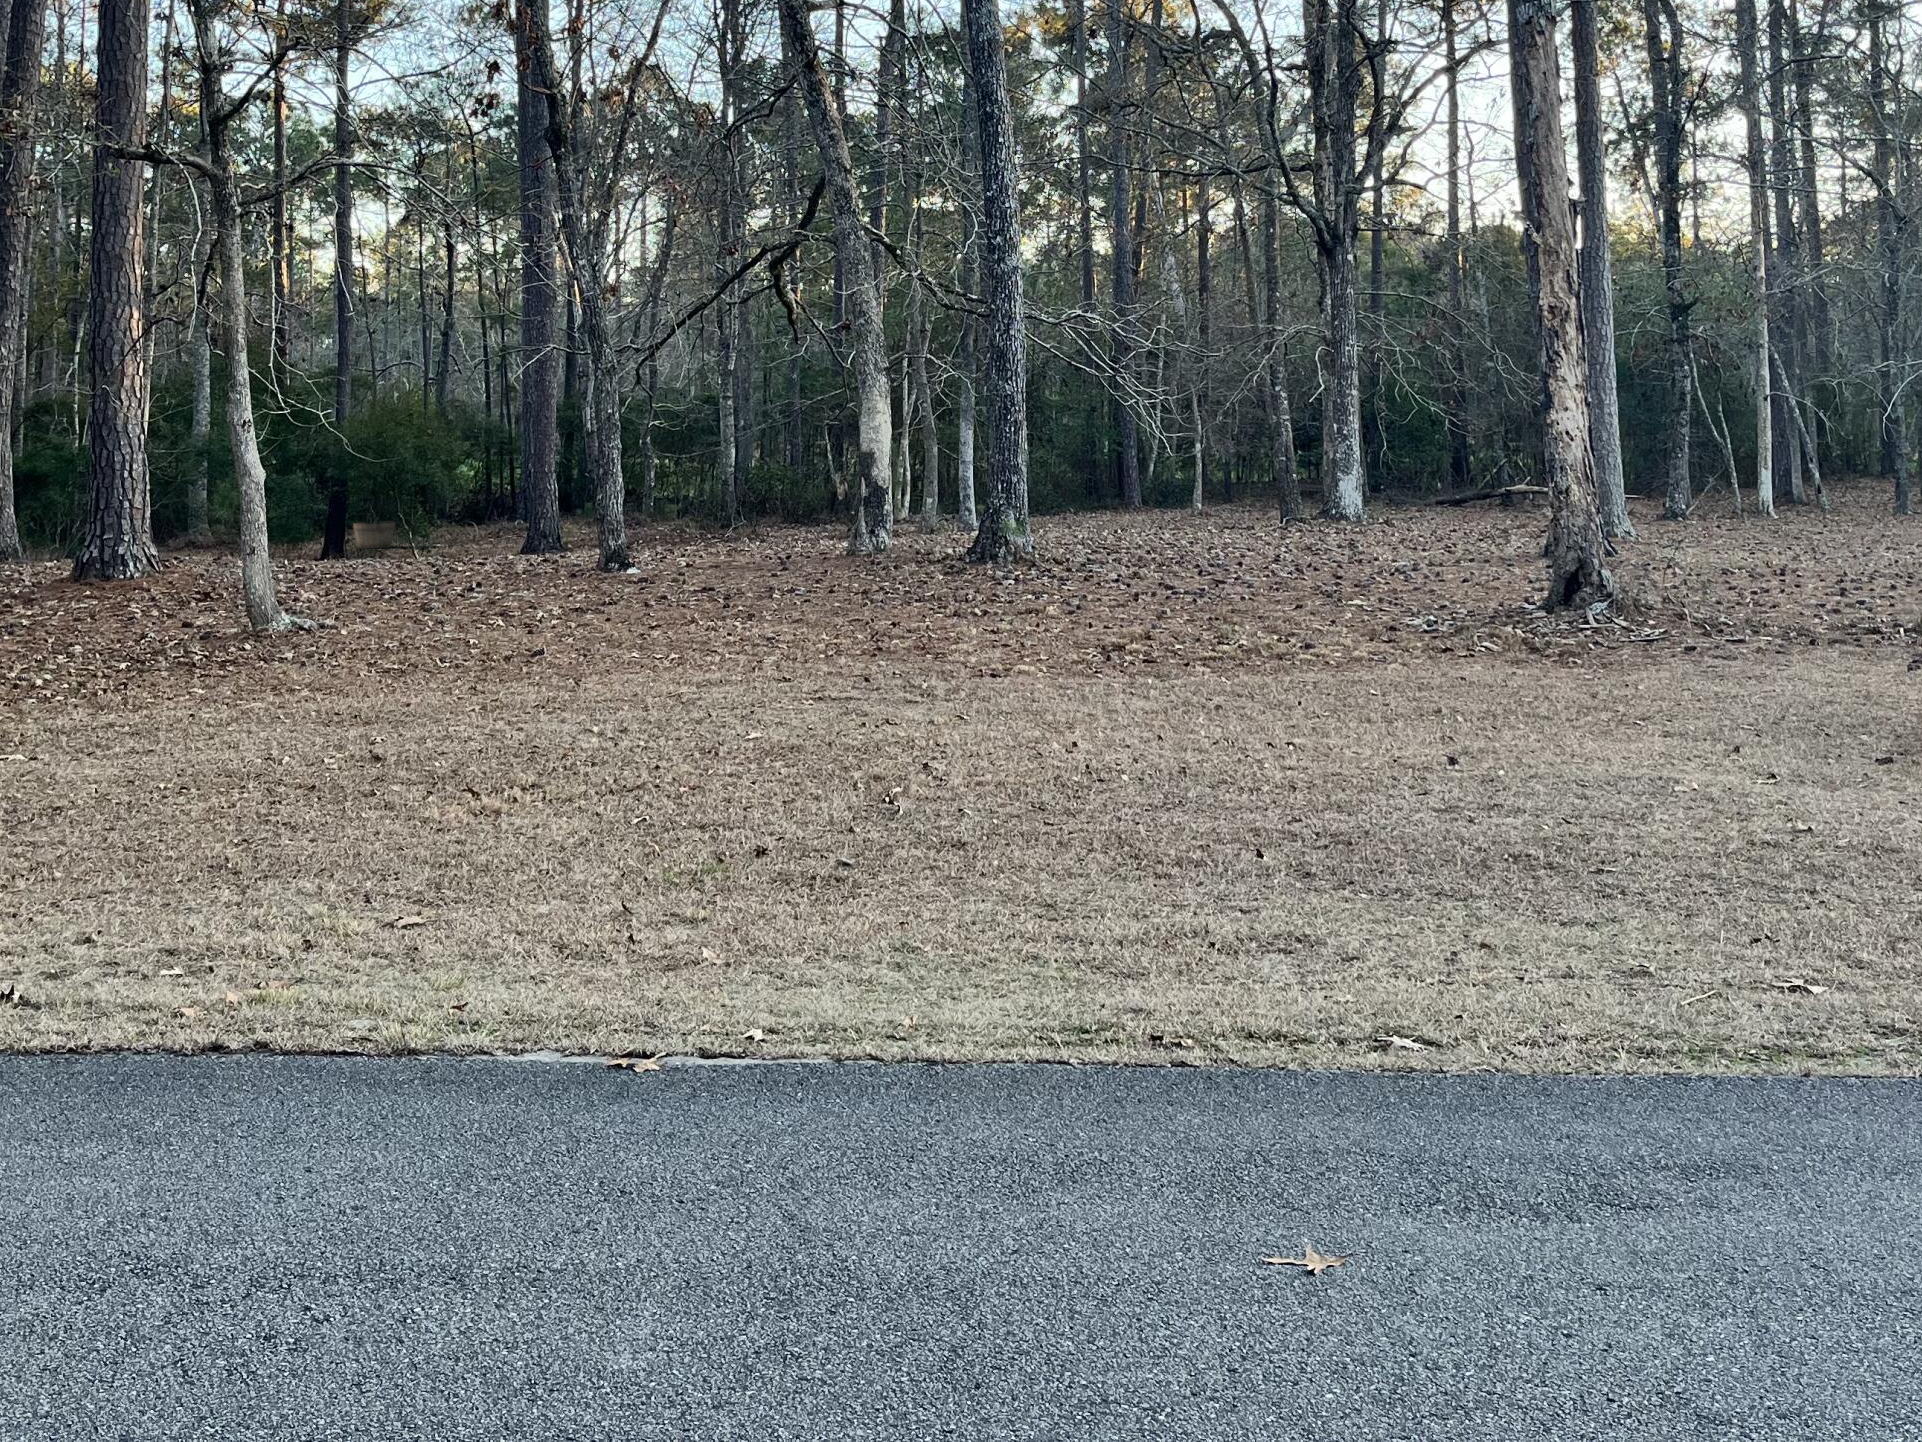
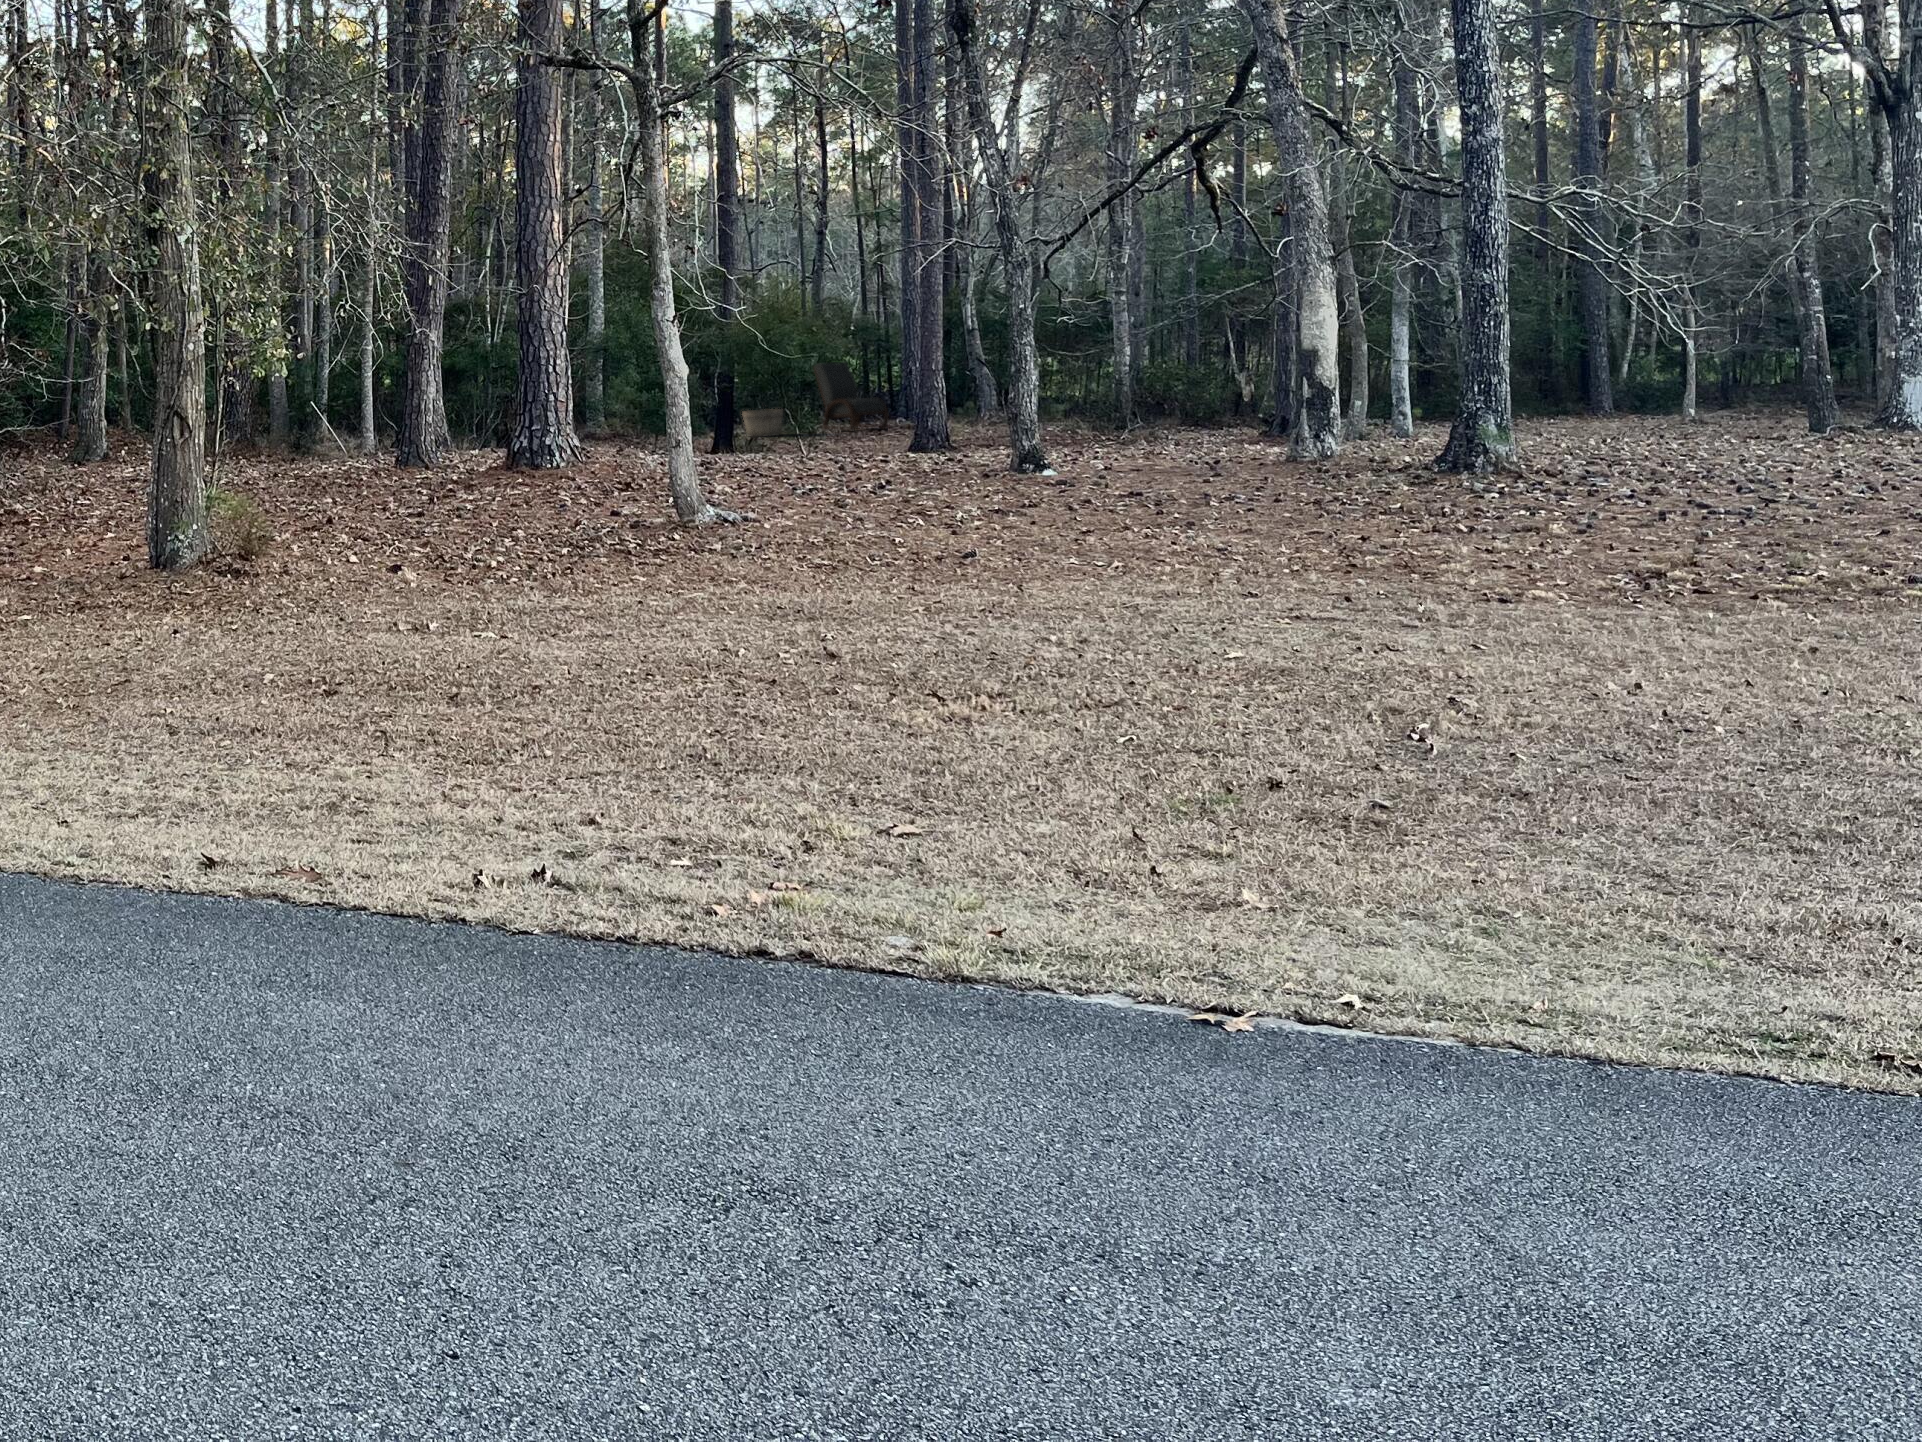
lounge chair: none [427,477,498,544] -> present [814,361,889,432]

